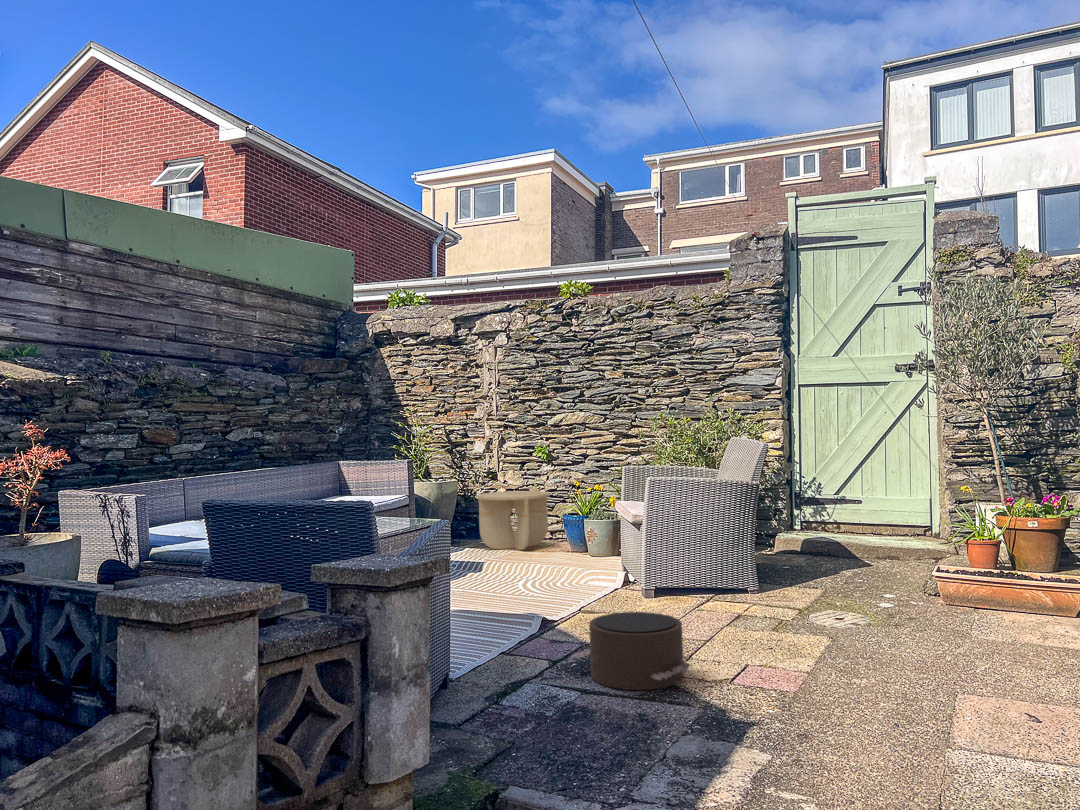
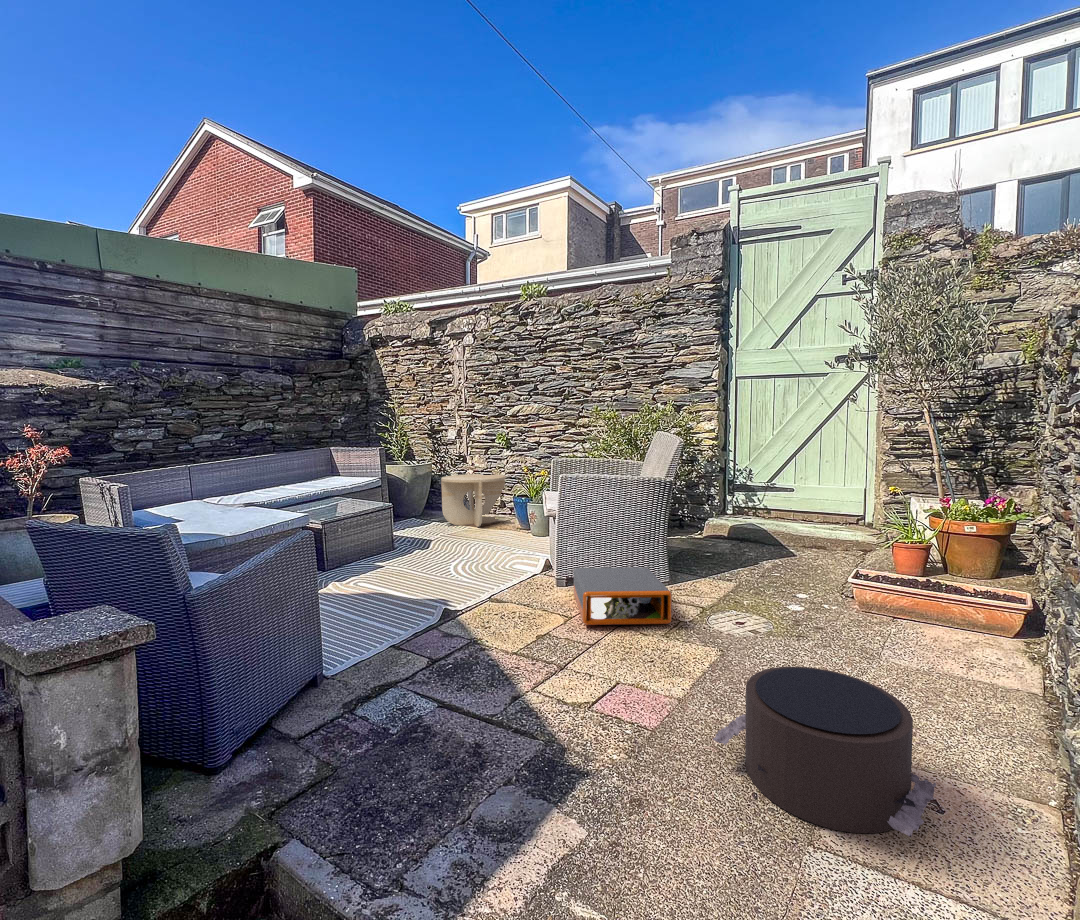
storage box: none [669,571,768,616] -> present [574,567,672,625]
pouf: present [572,612,692,690] -> present [713,667,936,836]

